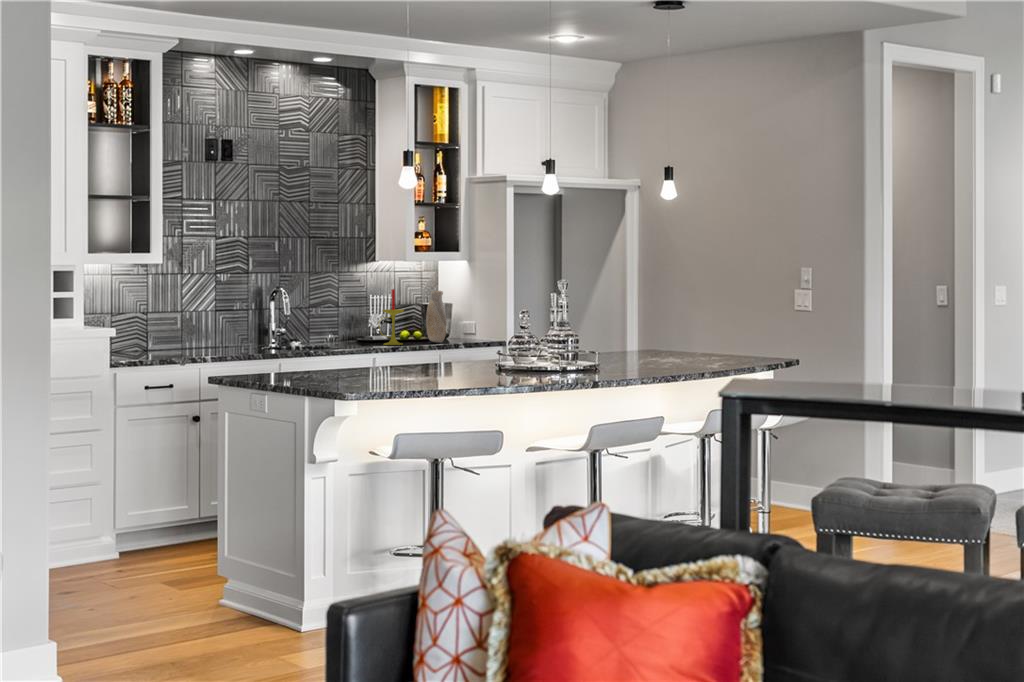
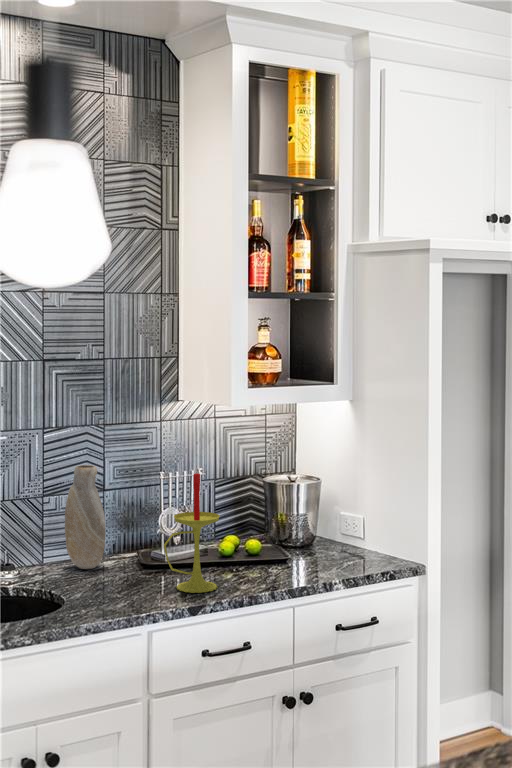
vase: present [426,291,447,343] -> present [65,465,106,569]

